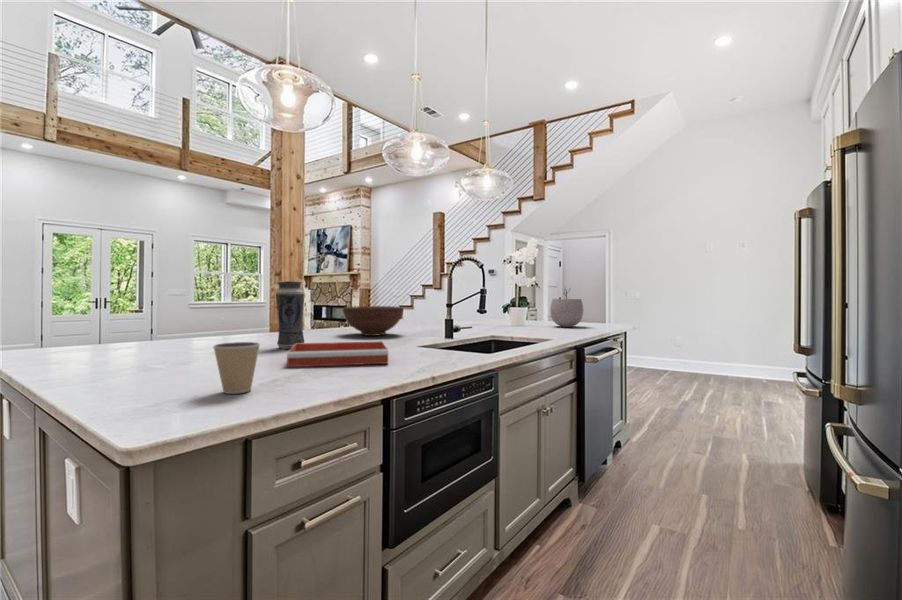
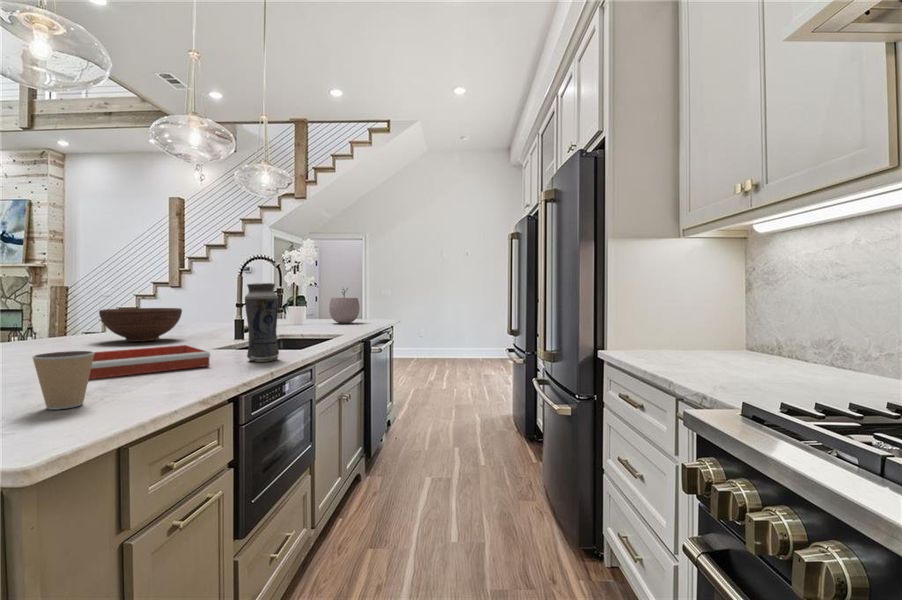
vase: present [276,281,304,349] -> present [245,283,279,362]

